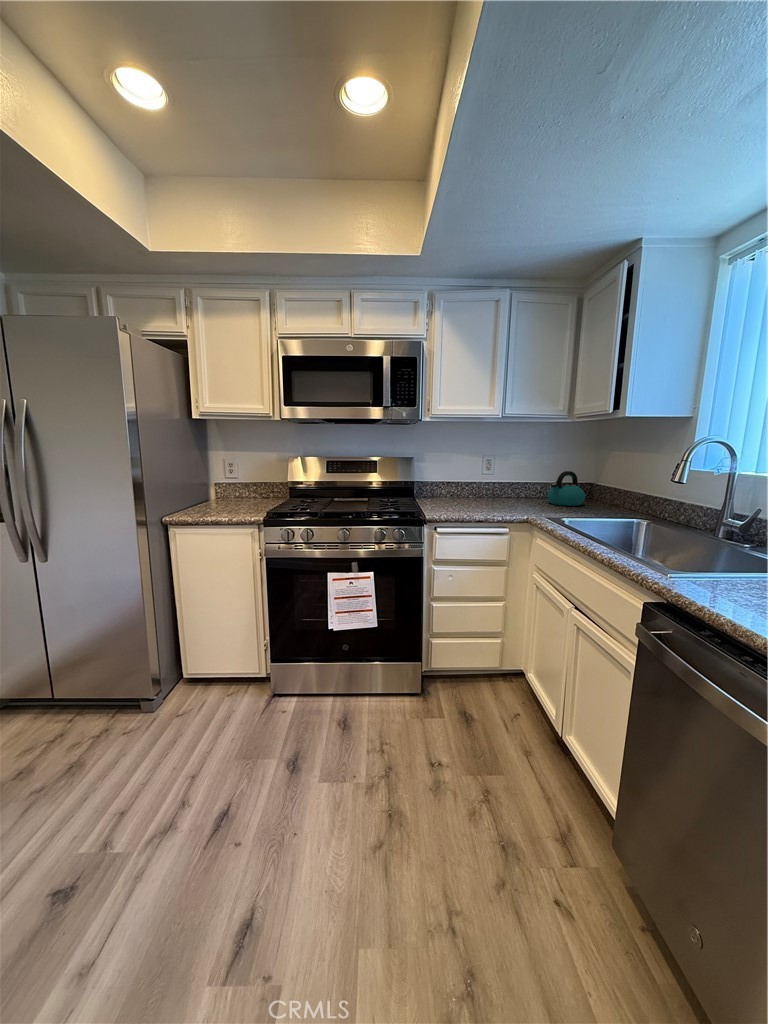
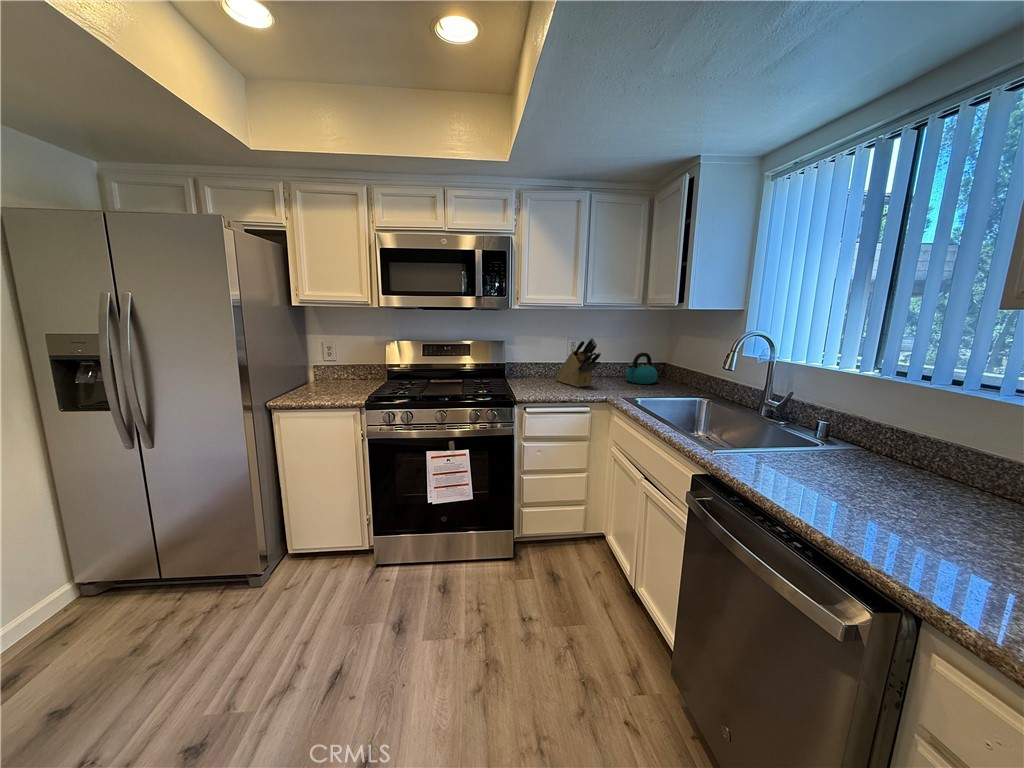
knife block: none [468,453,521,508] -> present [555,338,601,387]

